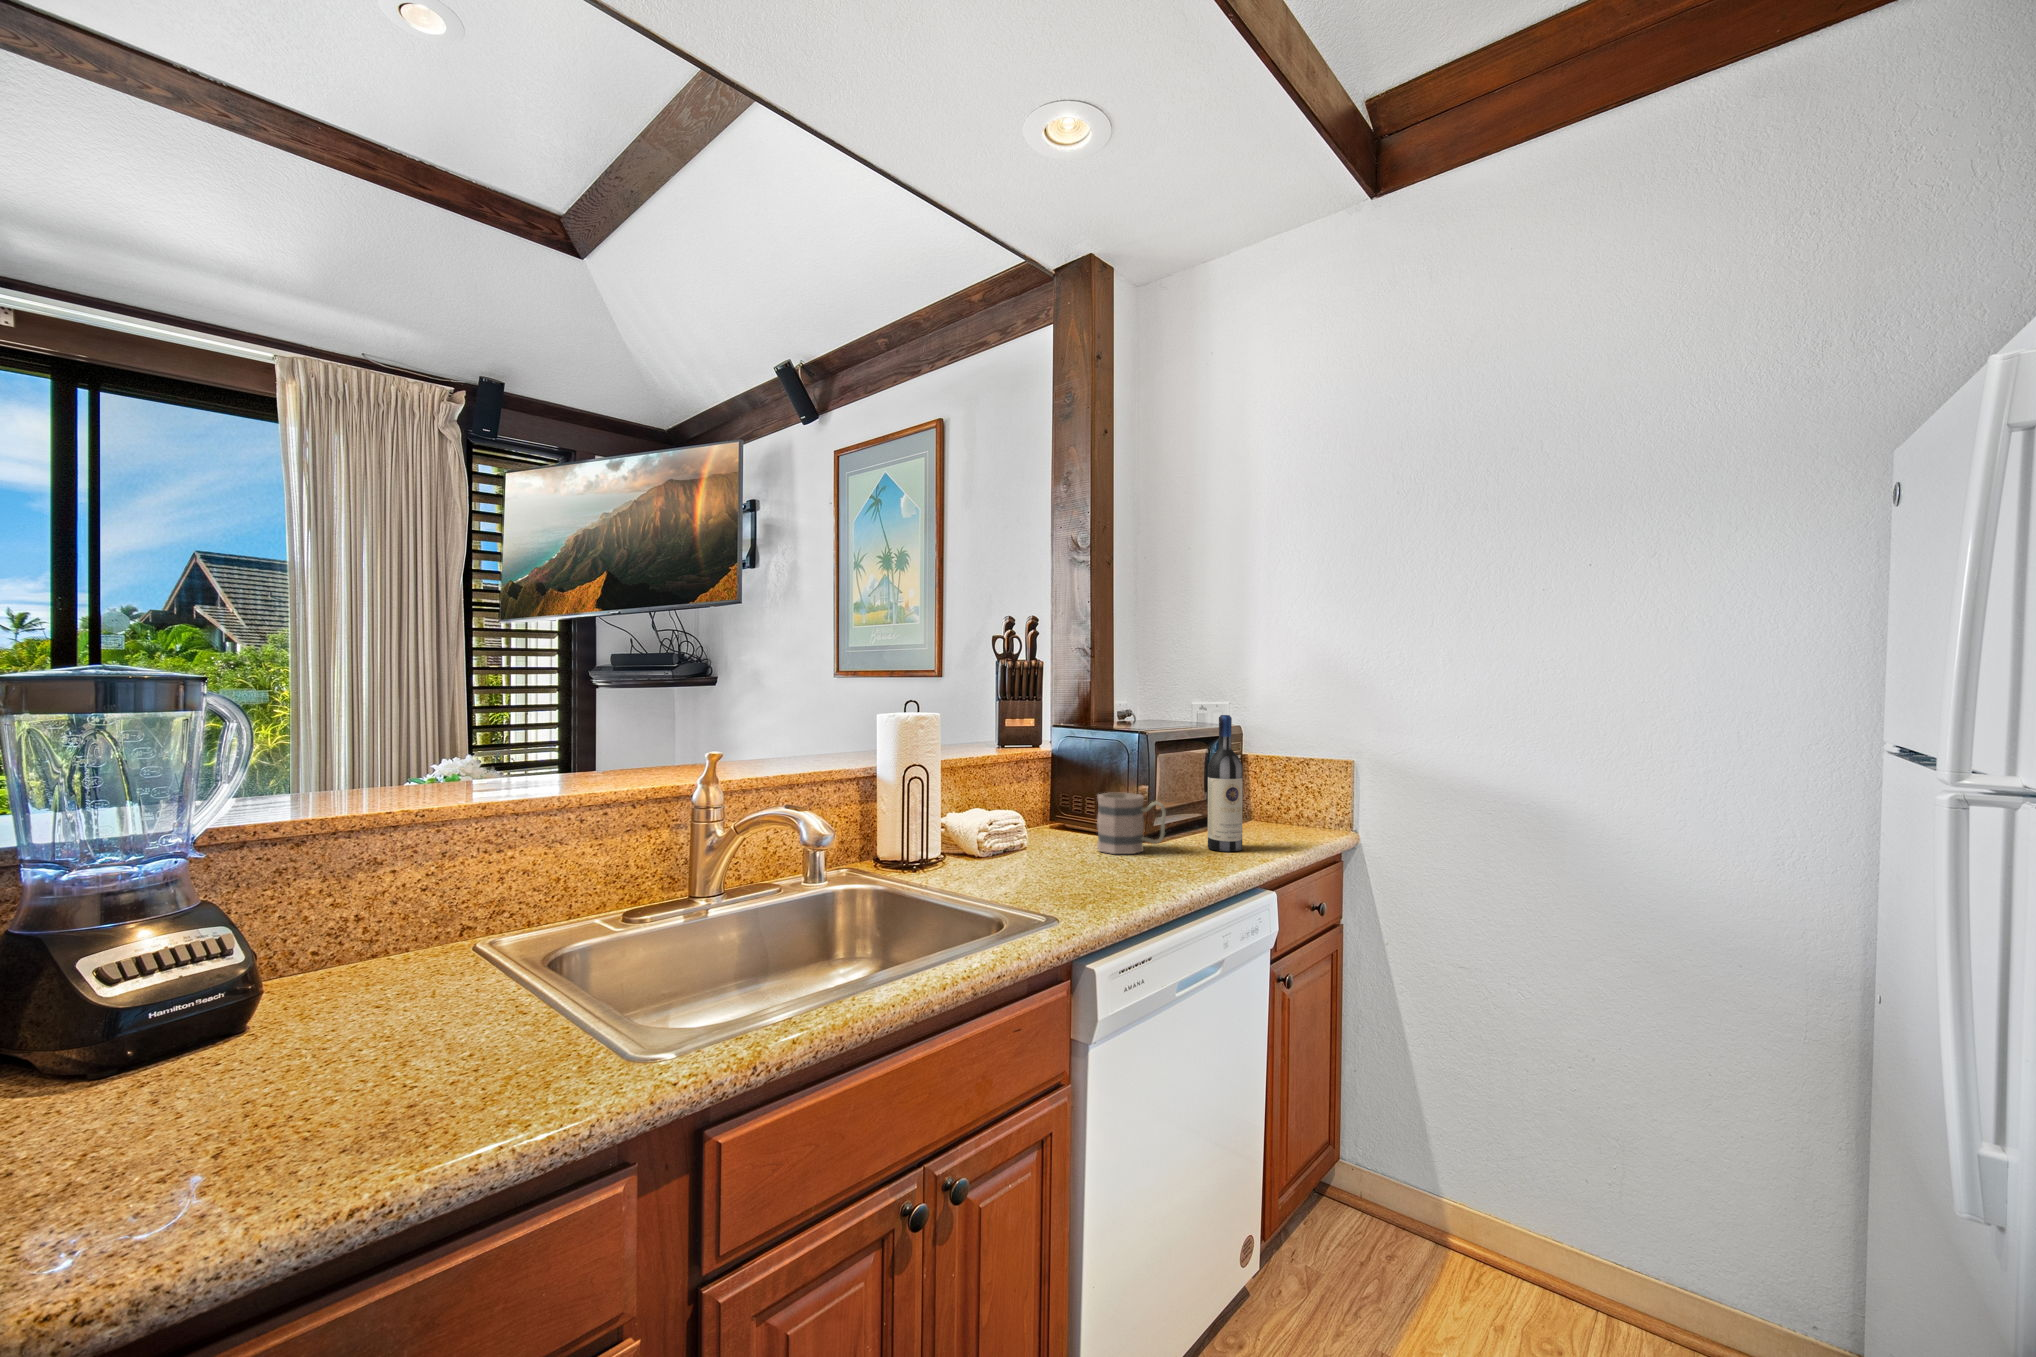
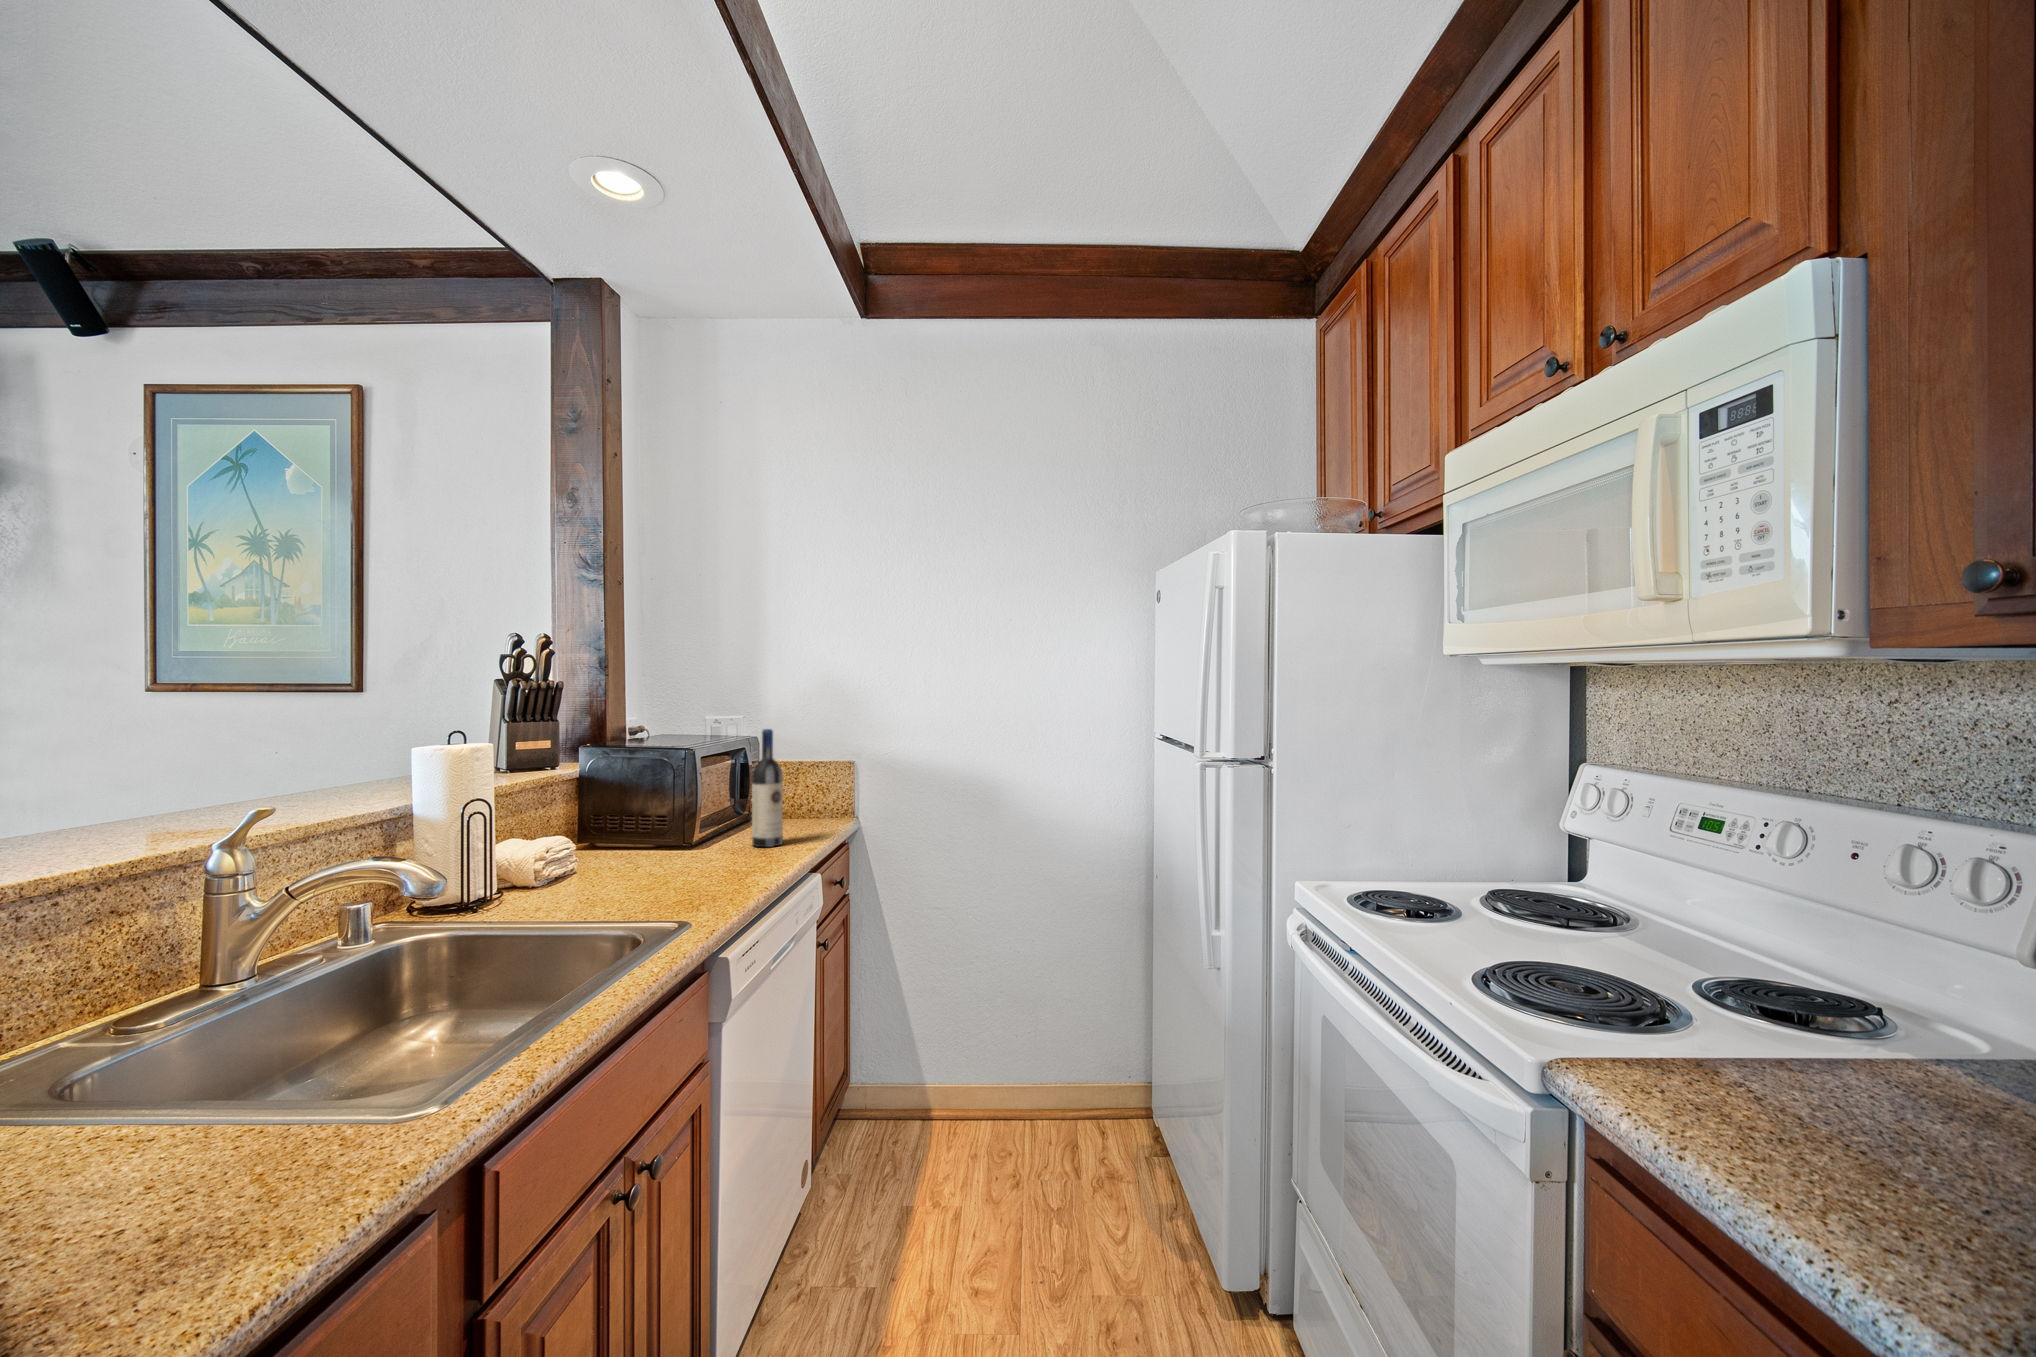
mug: present [1097,793,1166,854] -> none [651,806,721,864]

